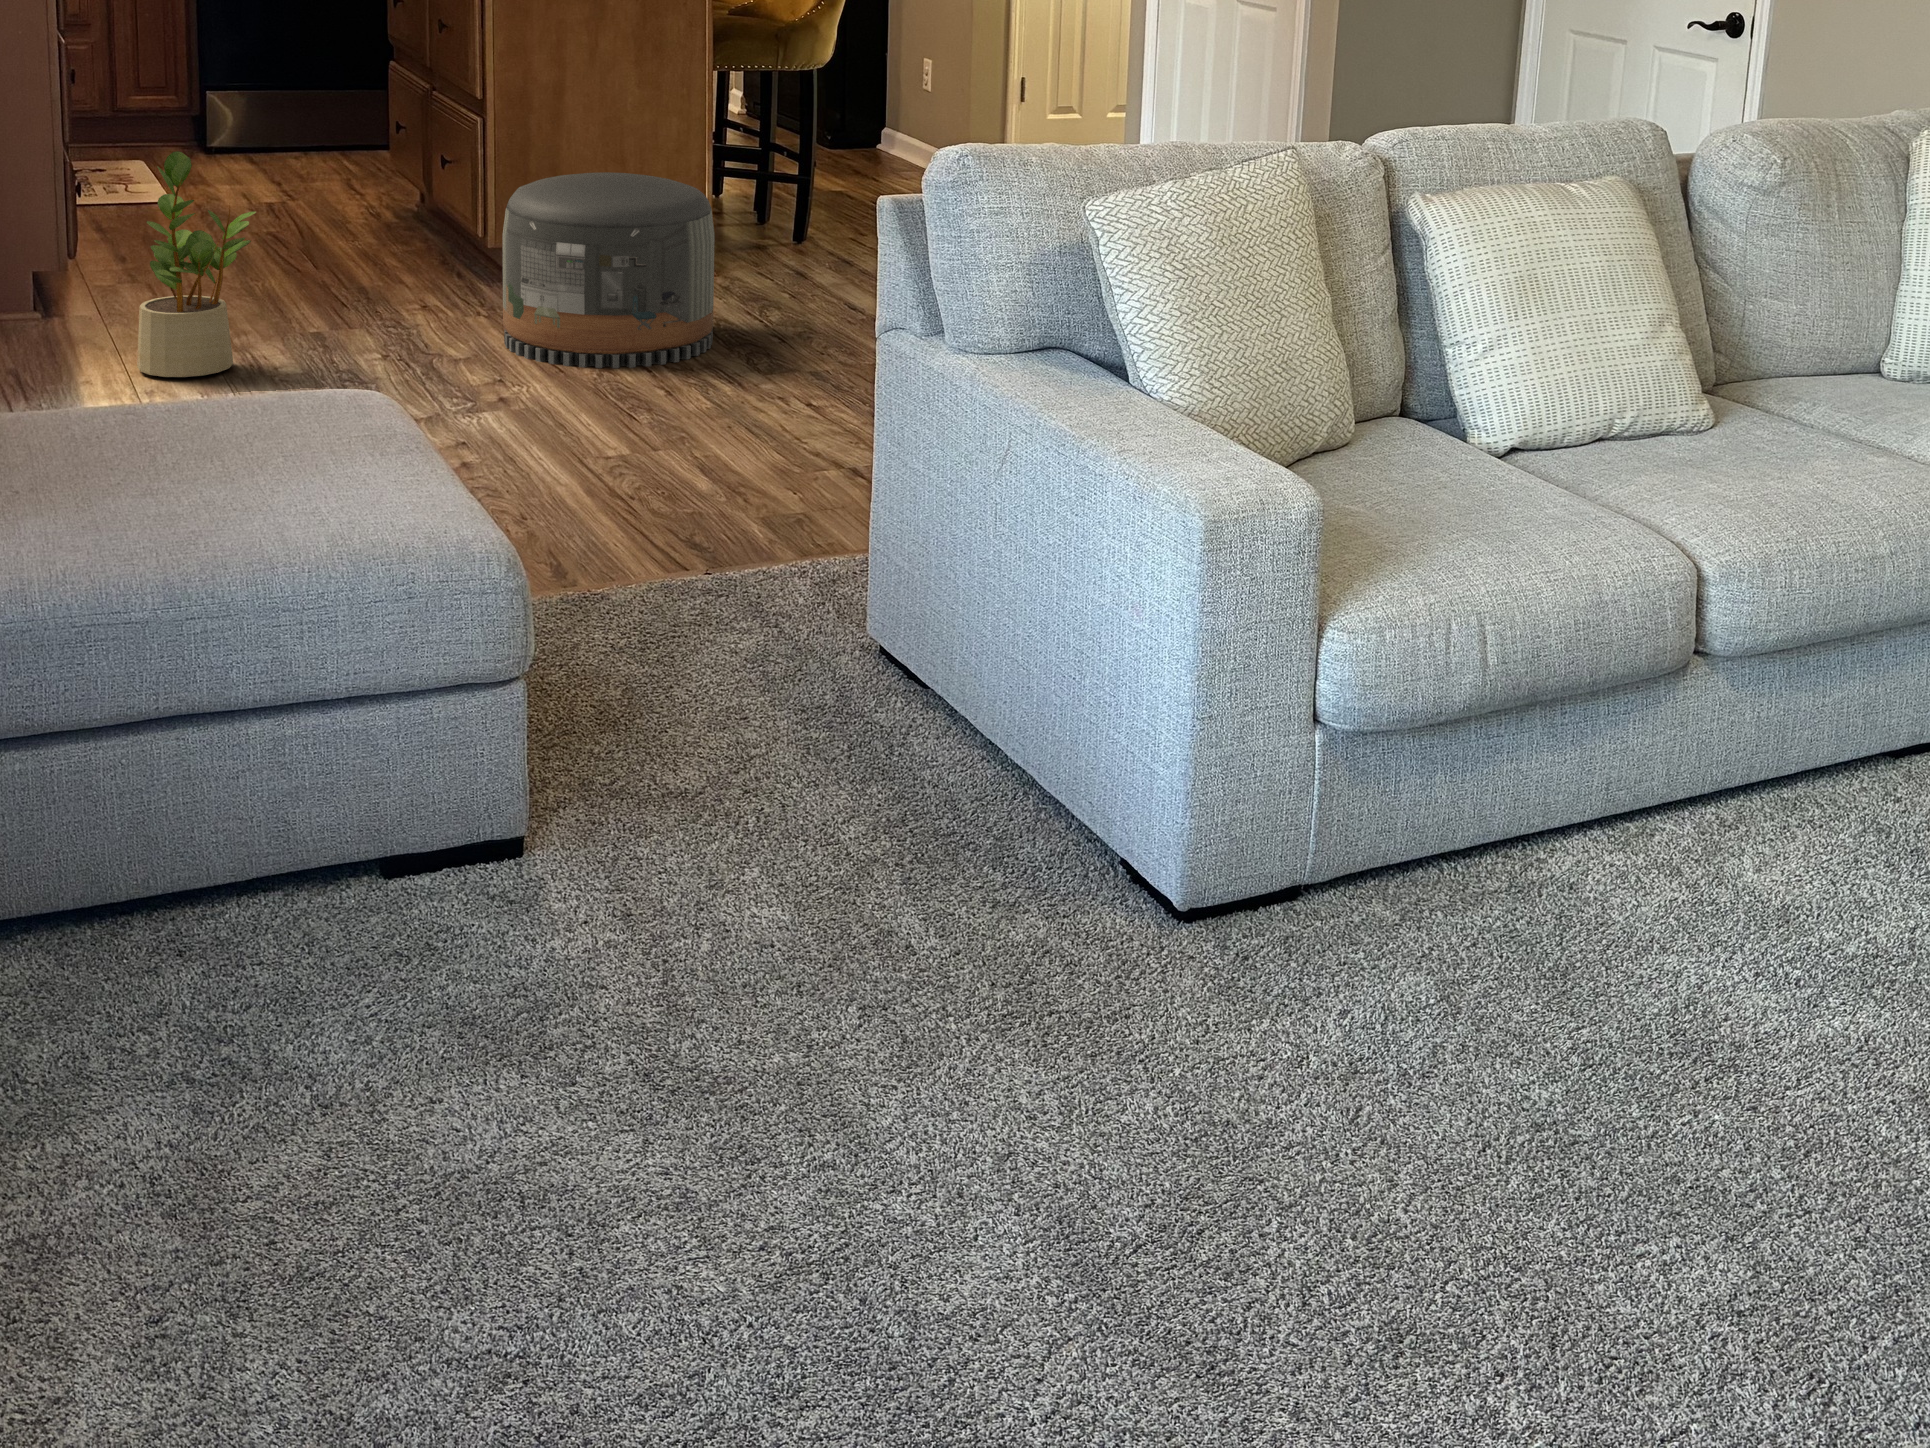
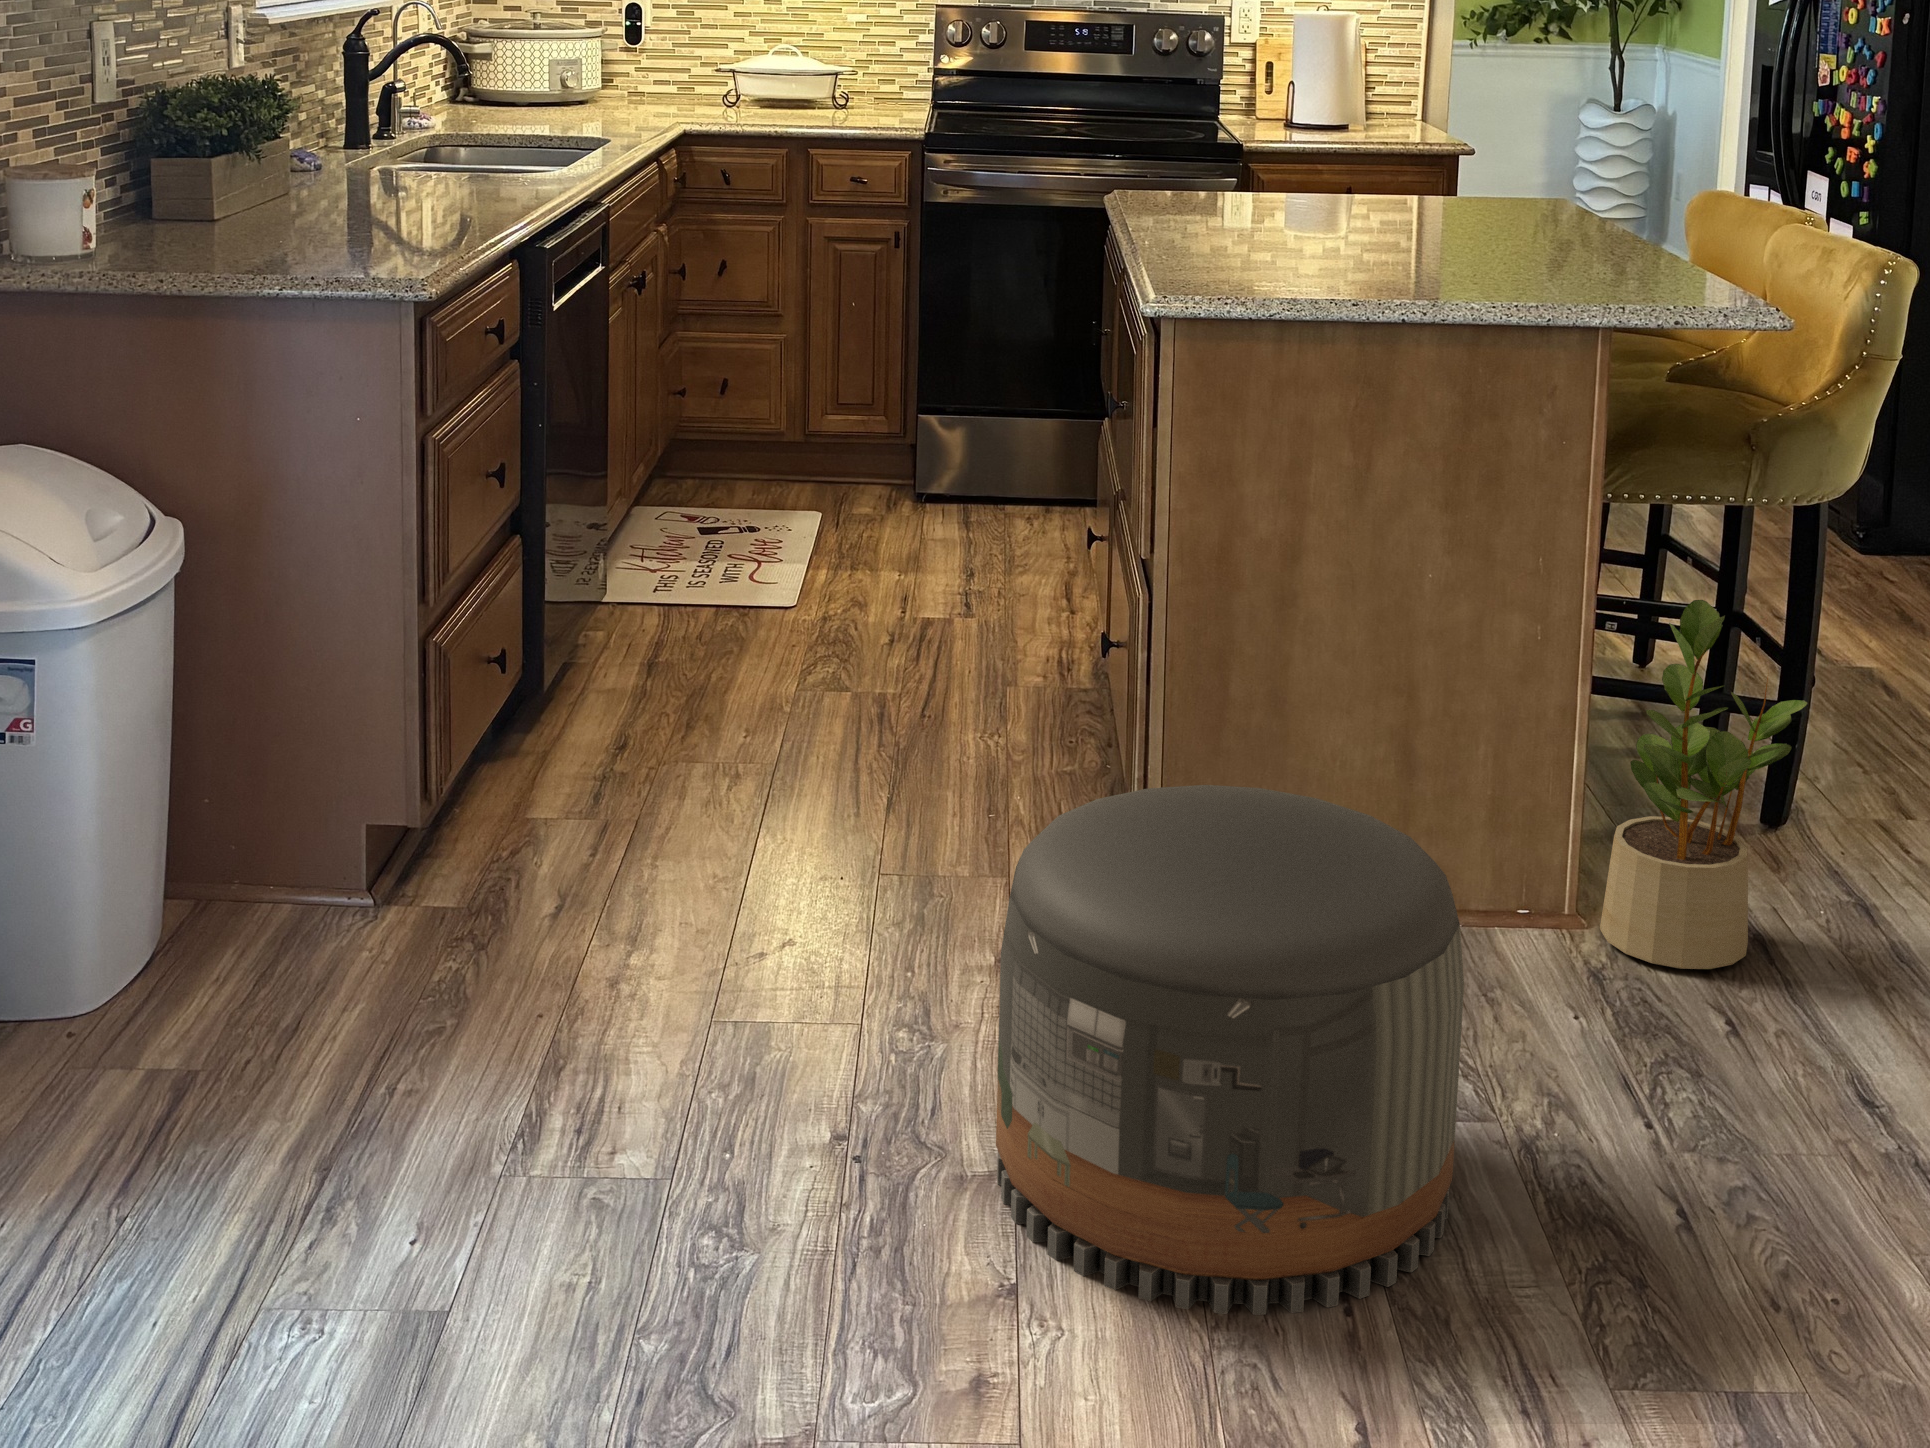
potted plant: present [137,151,256,377] -> present [1600,600,1807,969]

